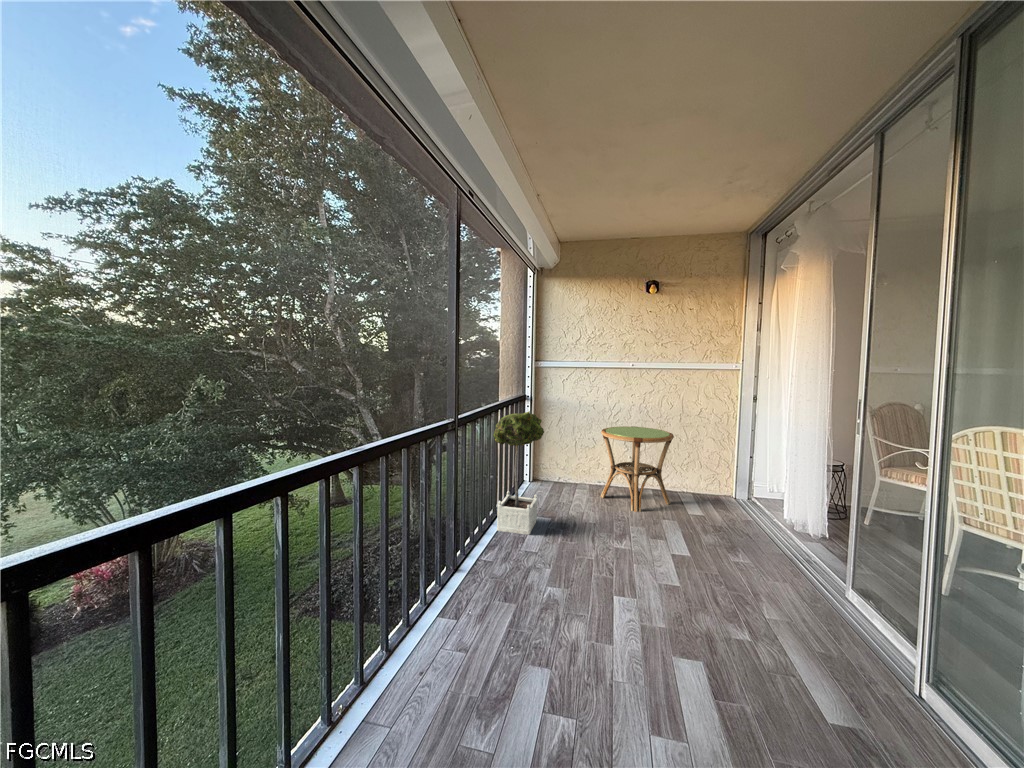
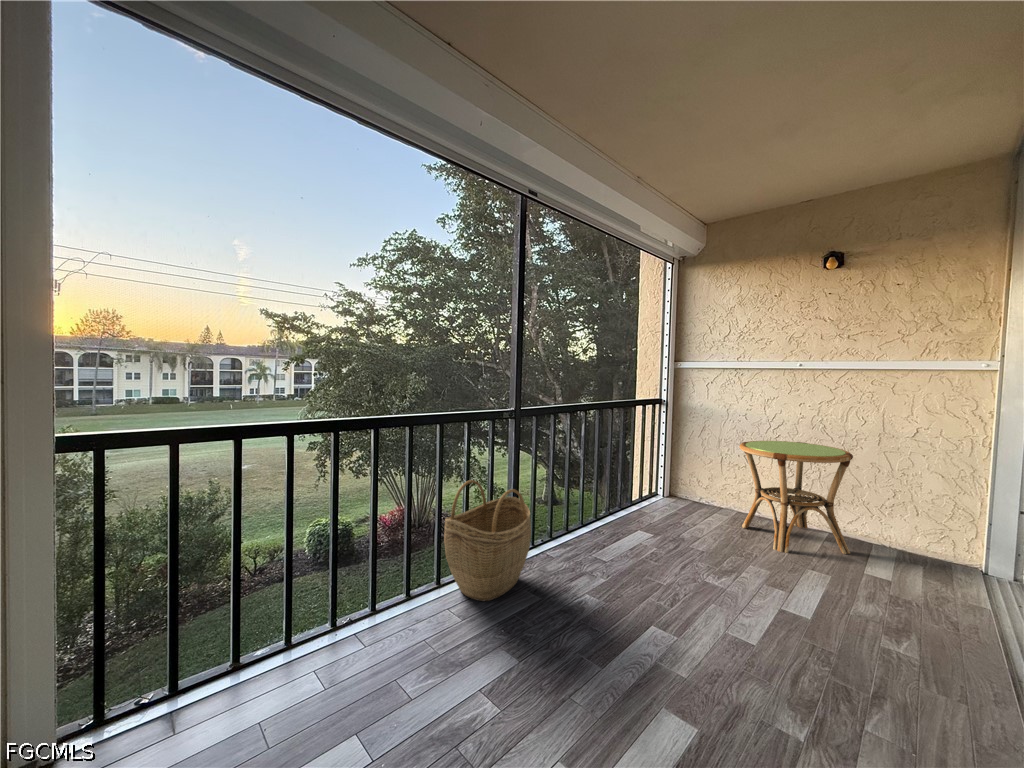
potted tree: present [493,411,544,535] -> none [576,409,634,545]
woven basket: none [416,501,496,628] -> present [444,480,531,601]

